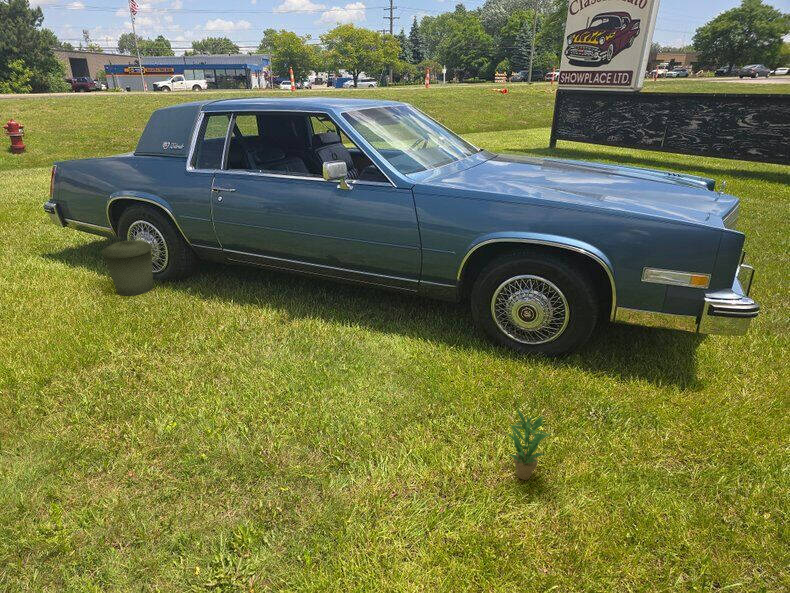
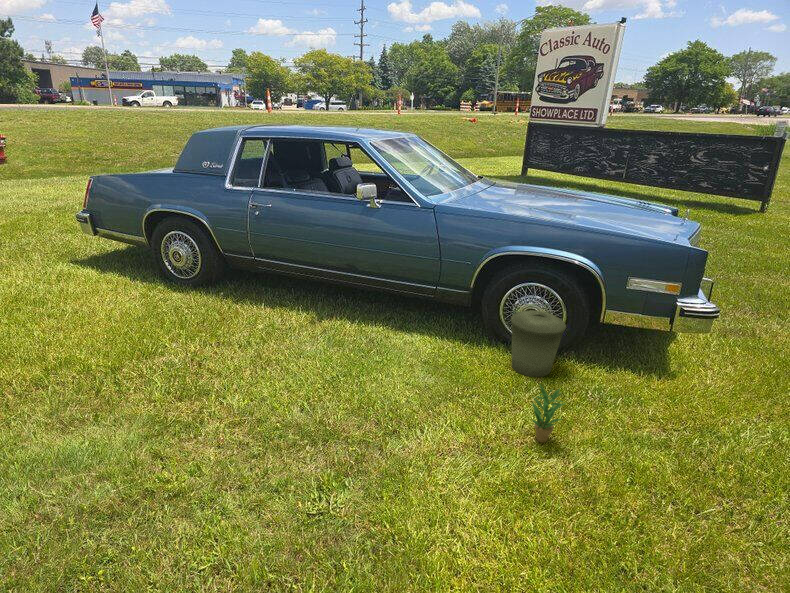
trash can: present [102,240,153,296] -> present [511,310,566,377]

